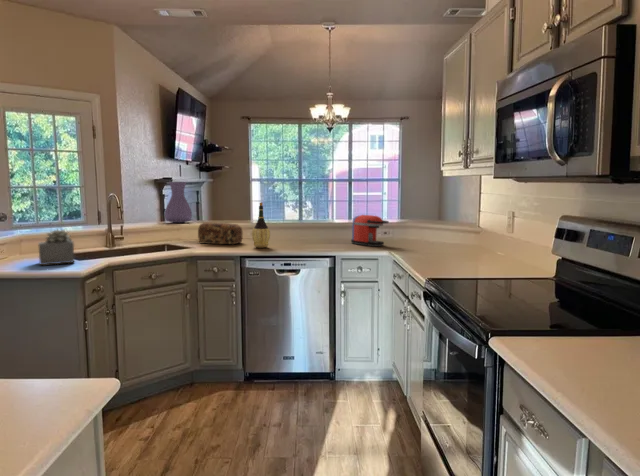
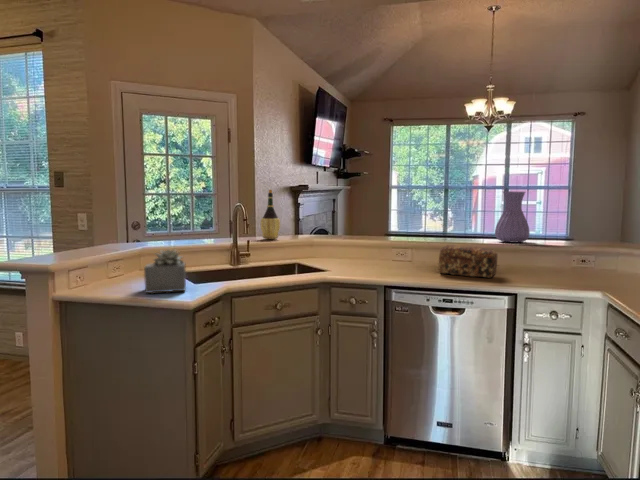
vase: present [165,182,192,223] -> present [495,191,530,242]
wine bottle: present [252,203,270,248] -> present [260,190,280,239]
coffee maker: present [351,215,389,246] -> none [535,236,596,281]
bread loaf: present [198,222,243,244] -> present [439,245,497,277]

